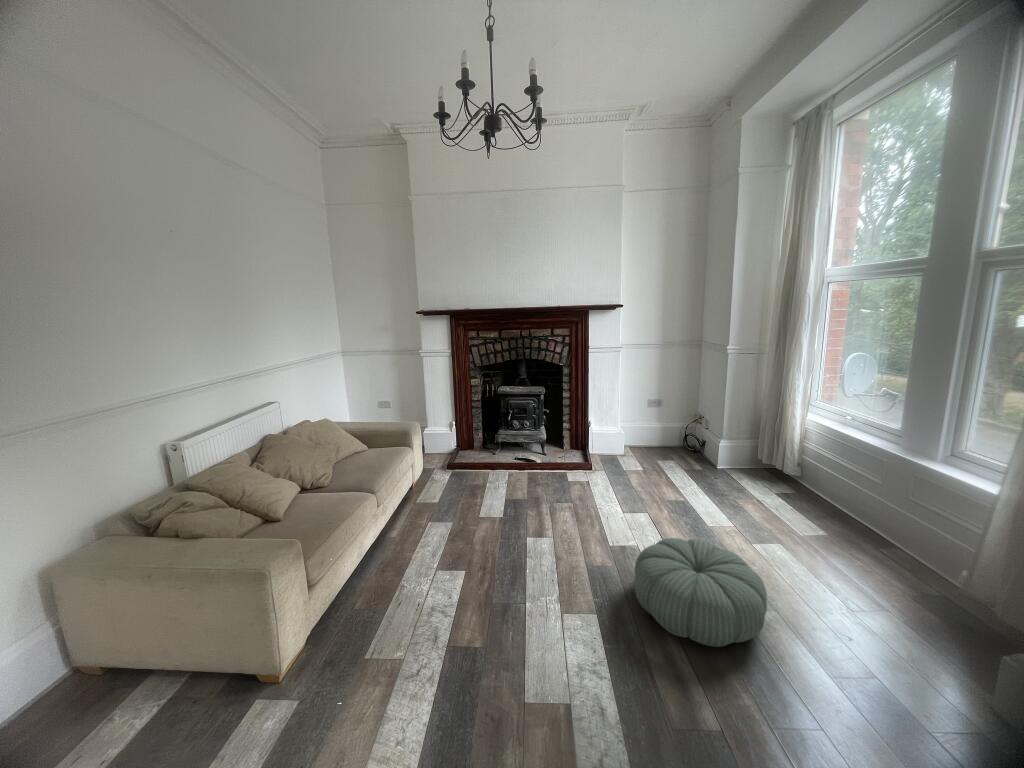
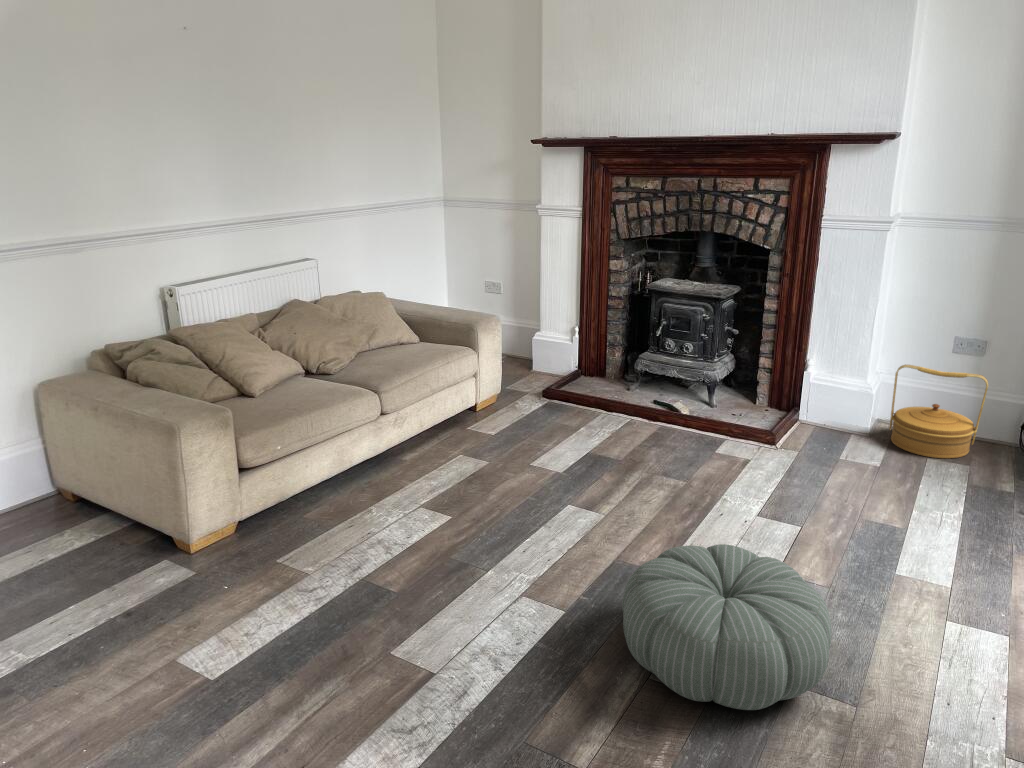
woven basket: none [631,415,672,459] -> present [889,365,988,458]

